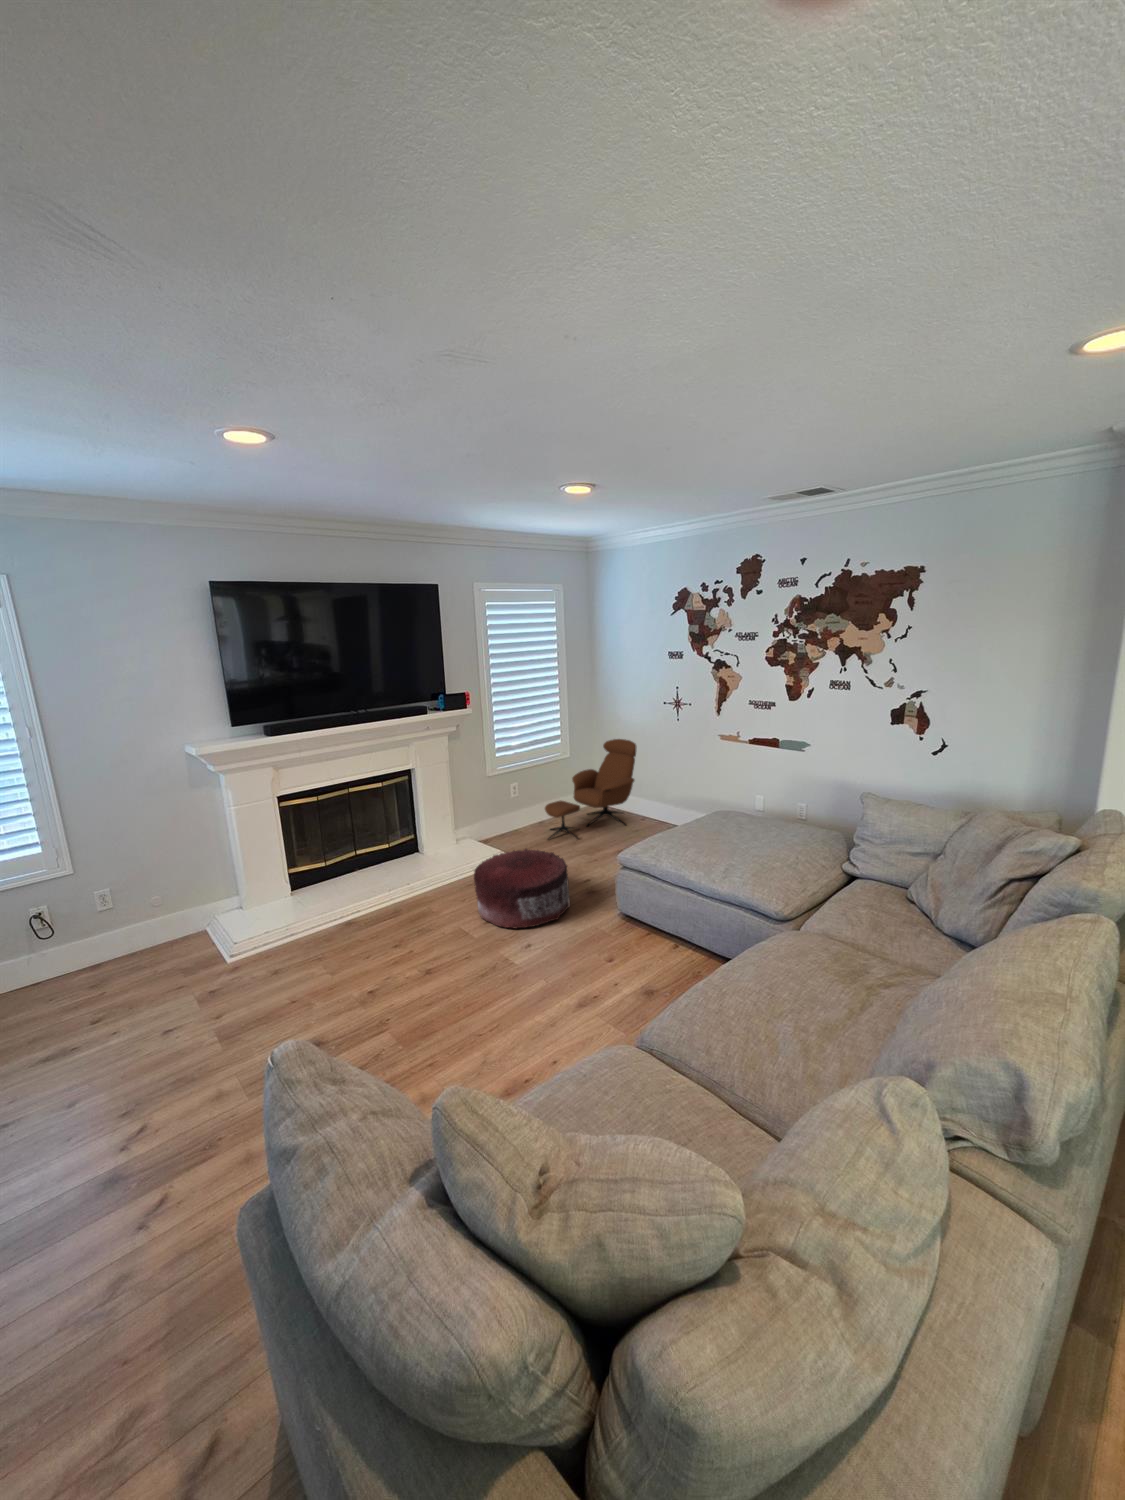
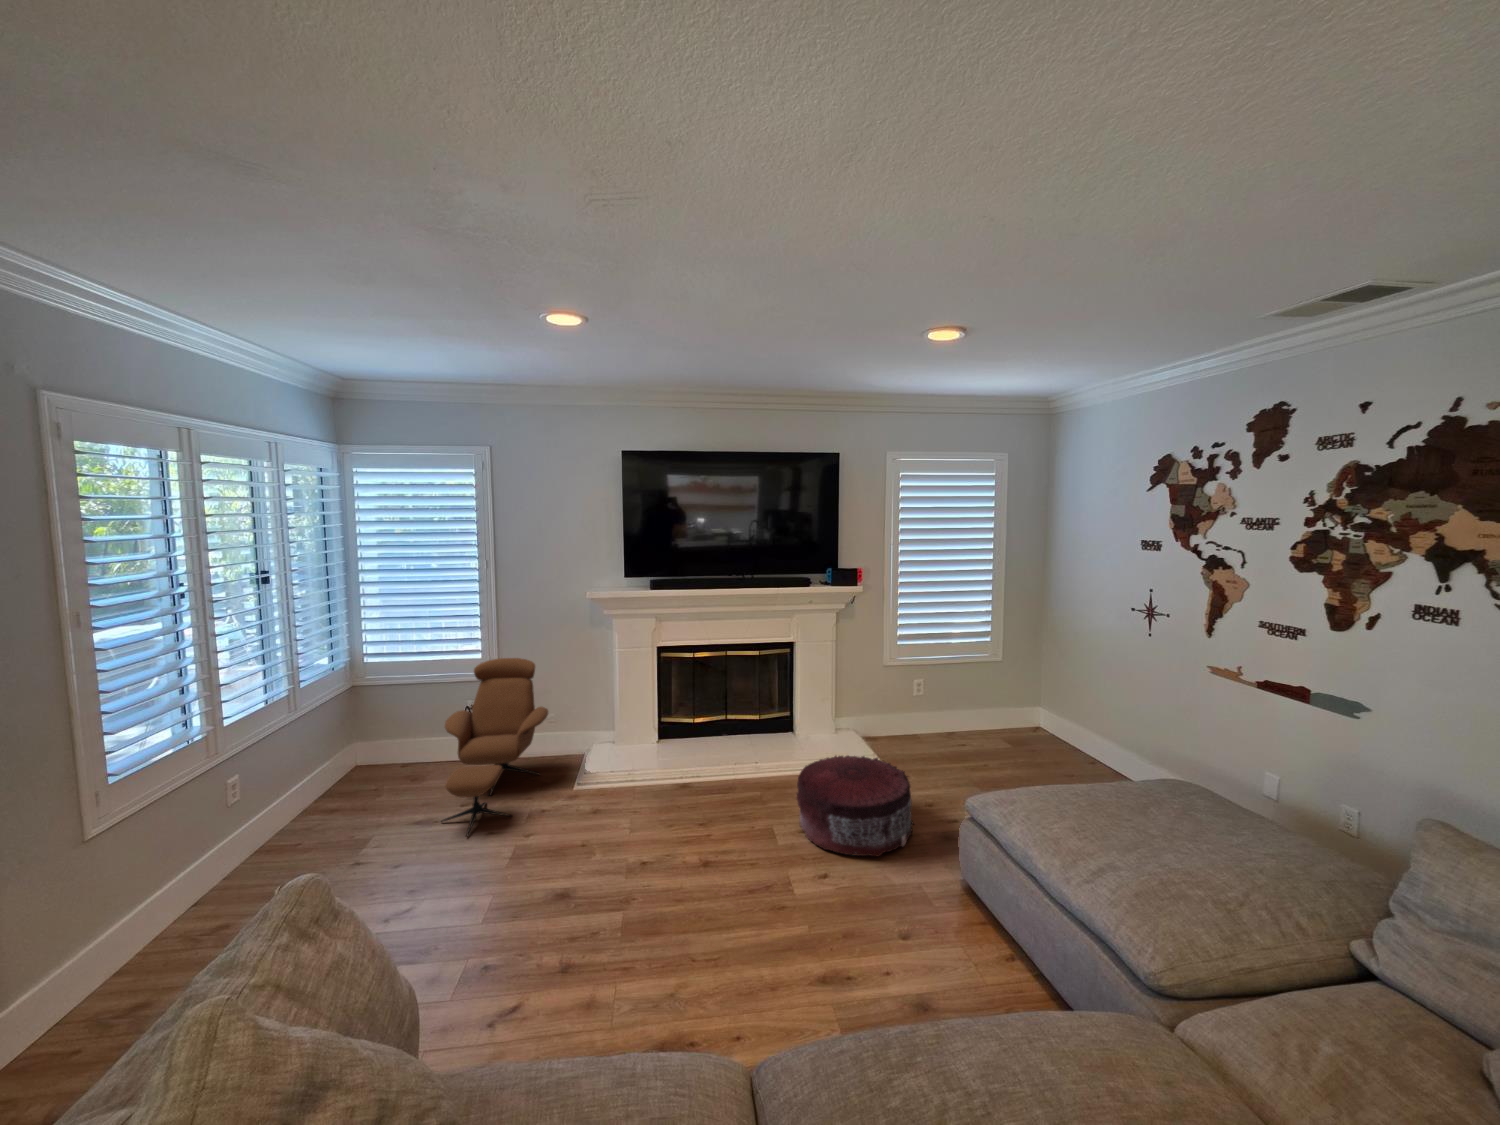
lounge chair: present [545,739,637,838] -> present [441,658,548,836]

